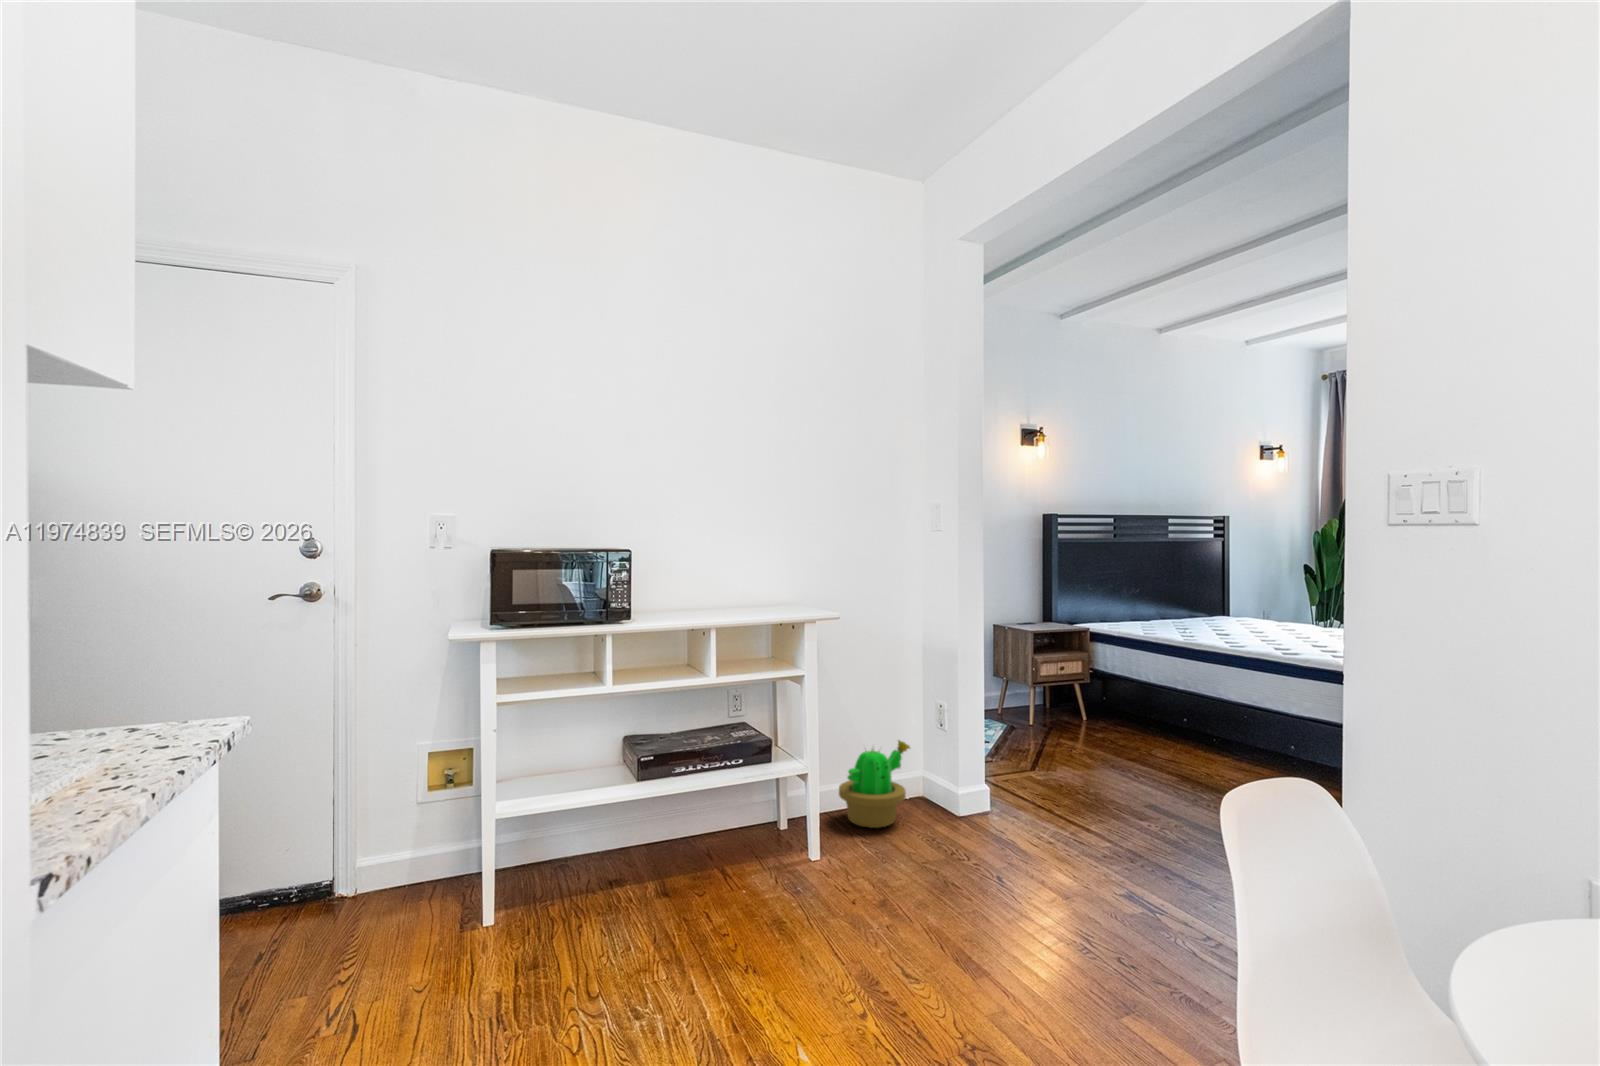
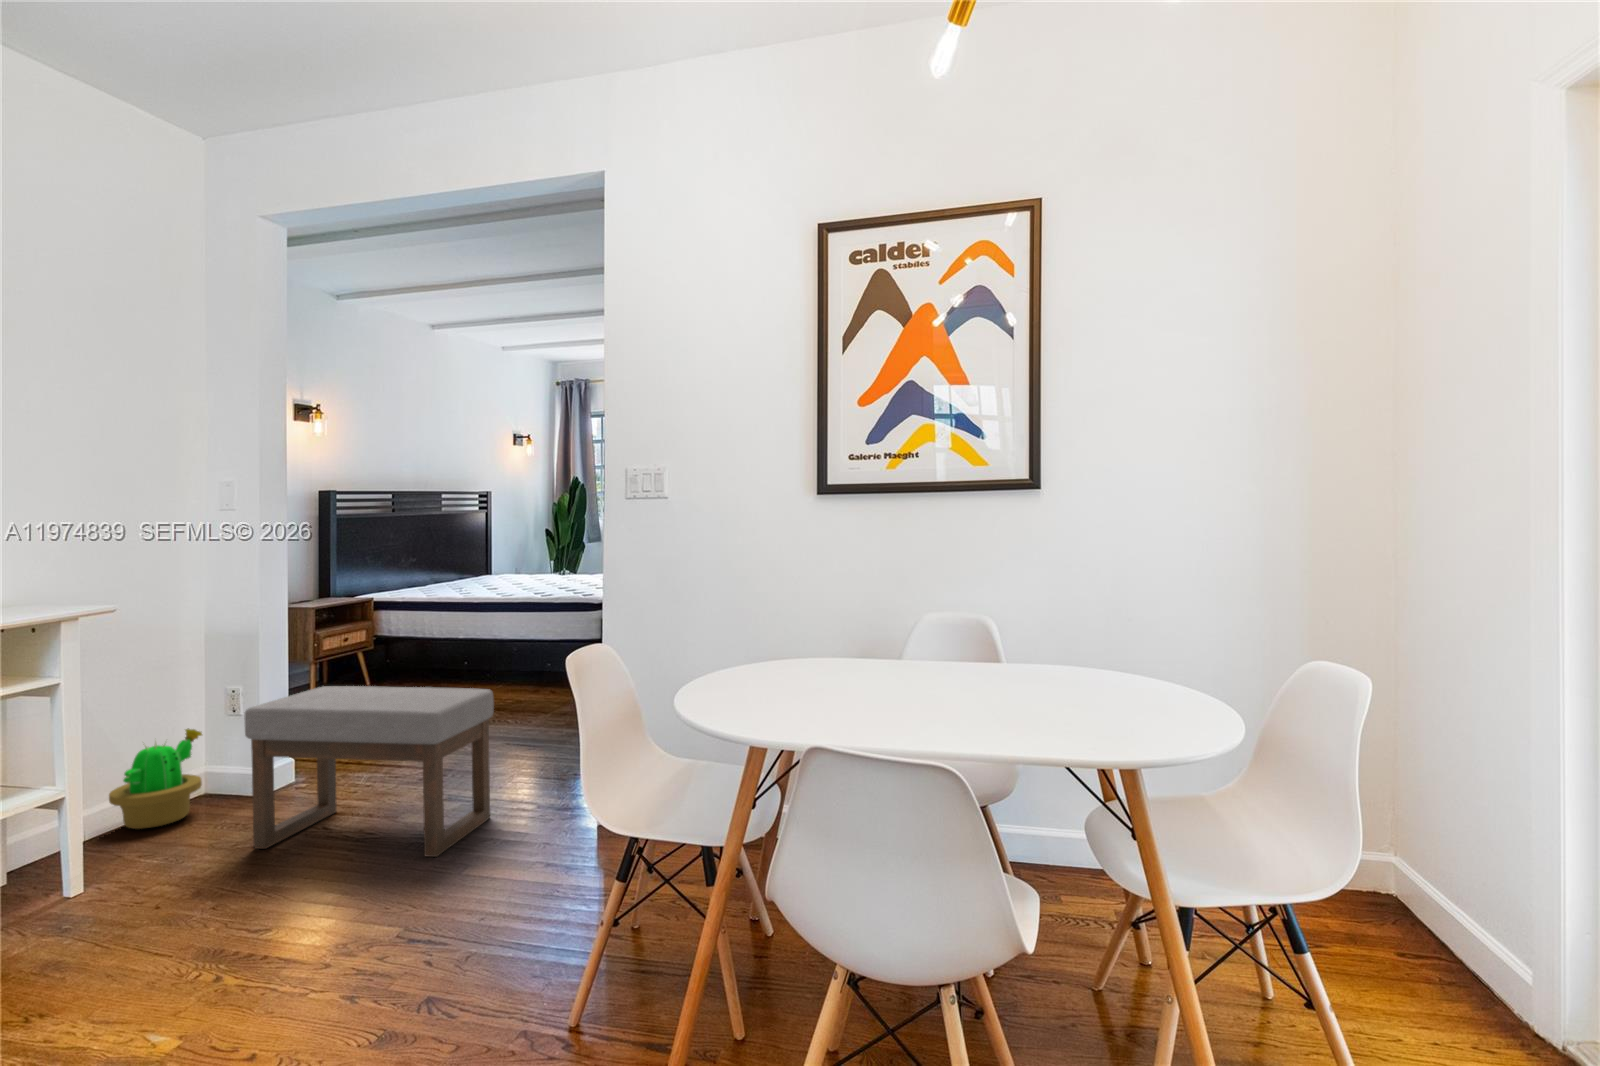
ottoman: none [926,726,1189,978] -> present [244,686,494,857]

